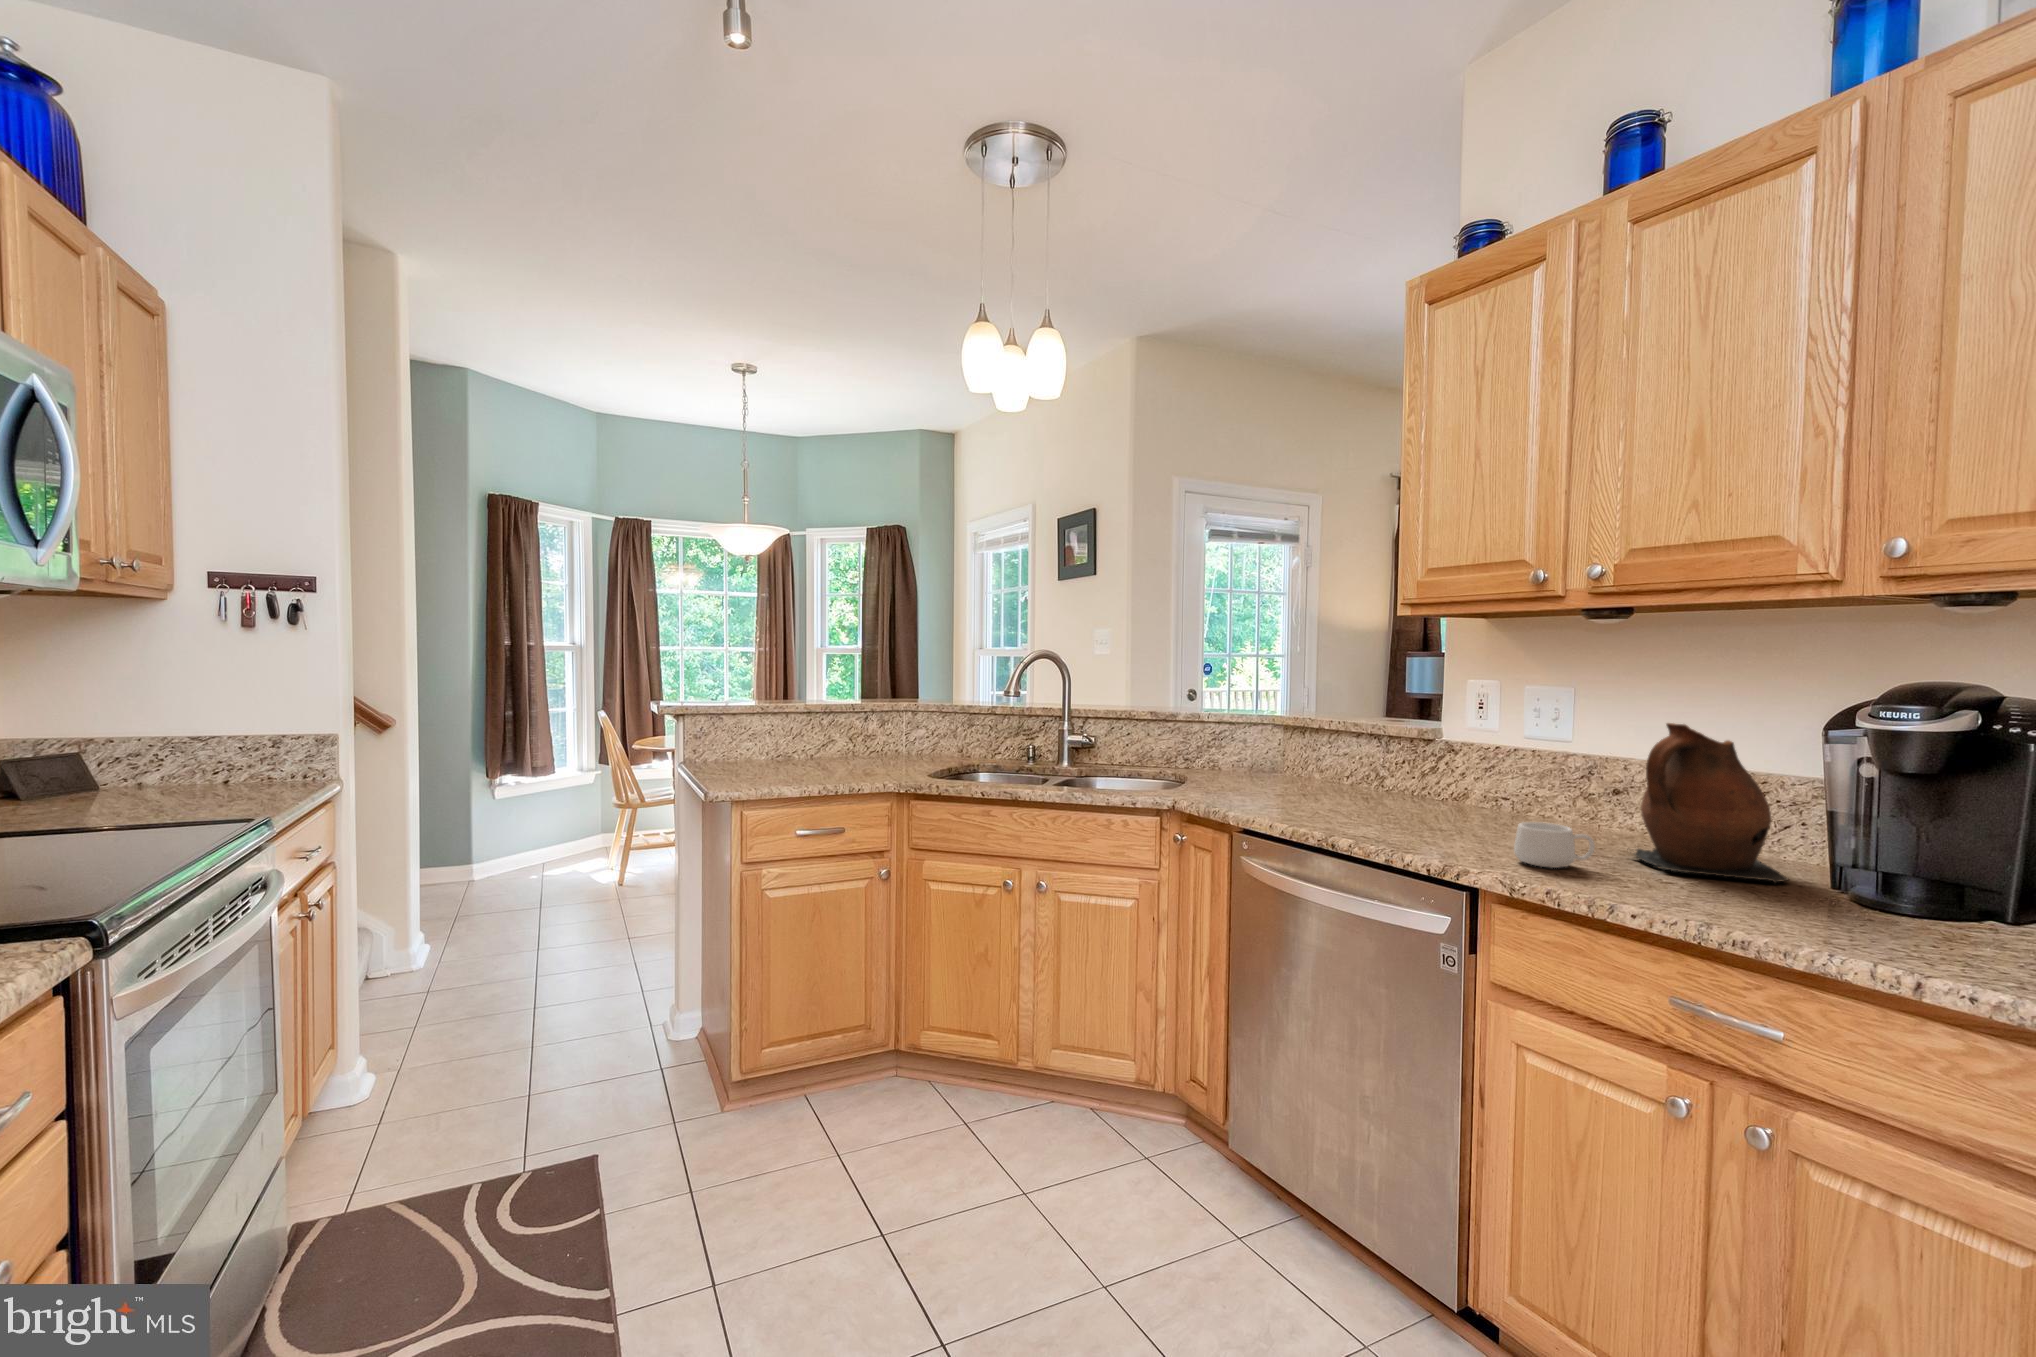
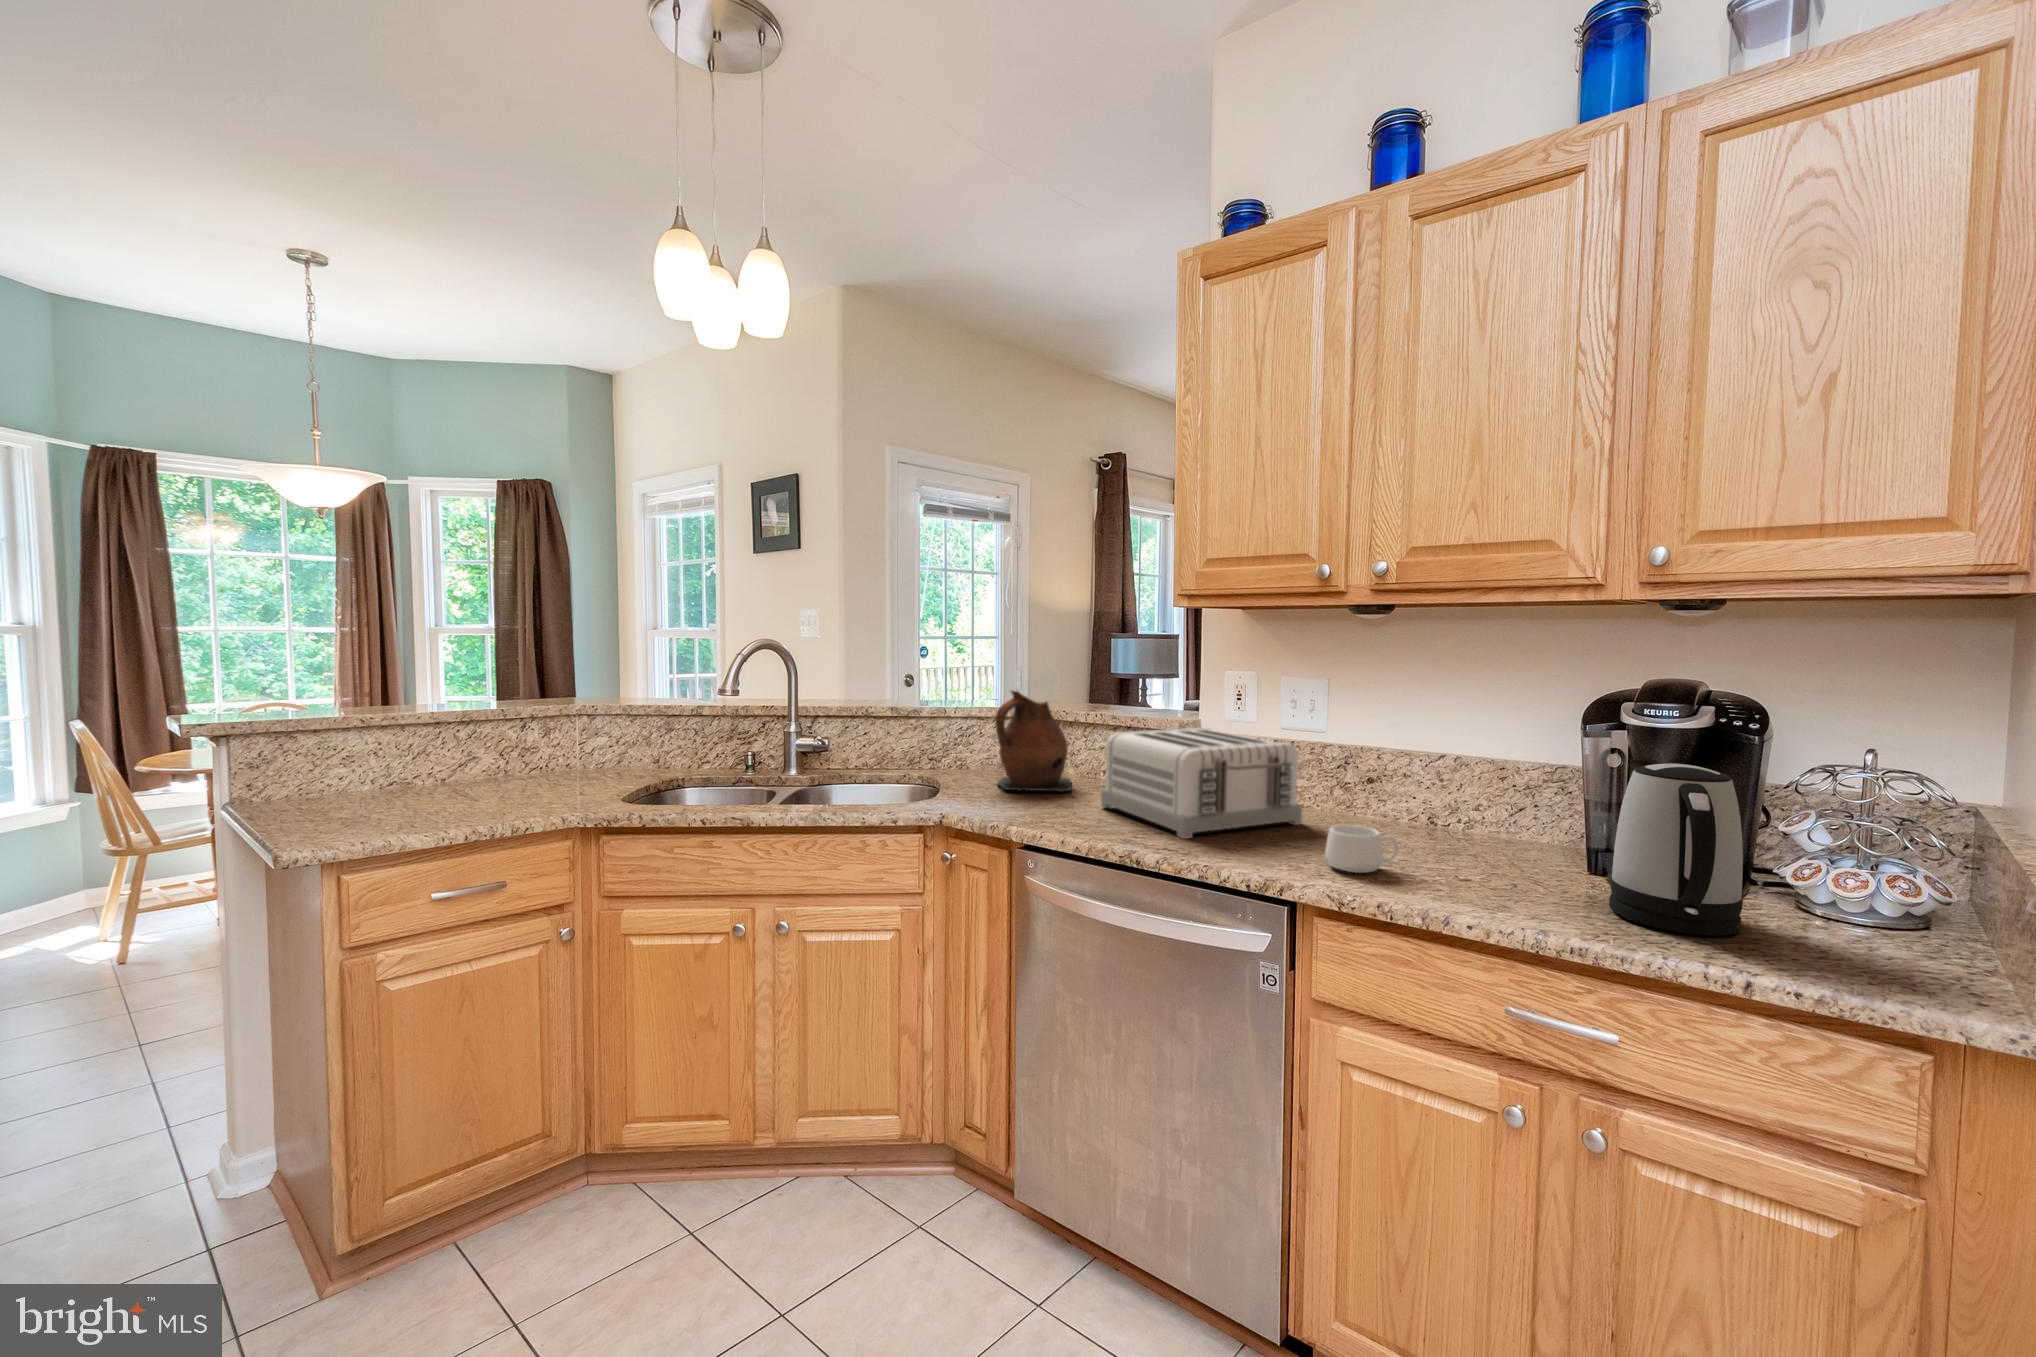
ceramic pitcher: present [1634,723,1789,883] -> present [995,690,1071,792]
toaster: none [1324,734,1527,831] -> present [1101,728,1302,838]
kettle: none [1812,766,1972,948] -> present [1609,764,1743,935]

